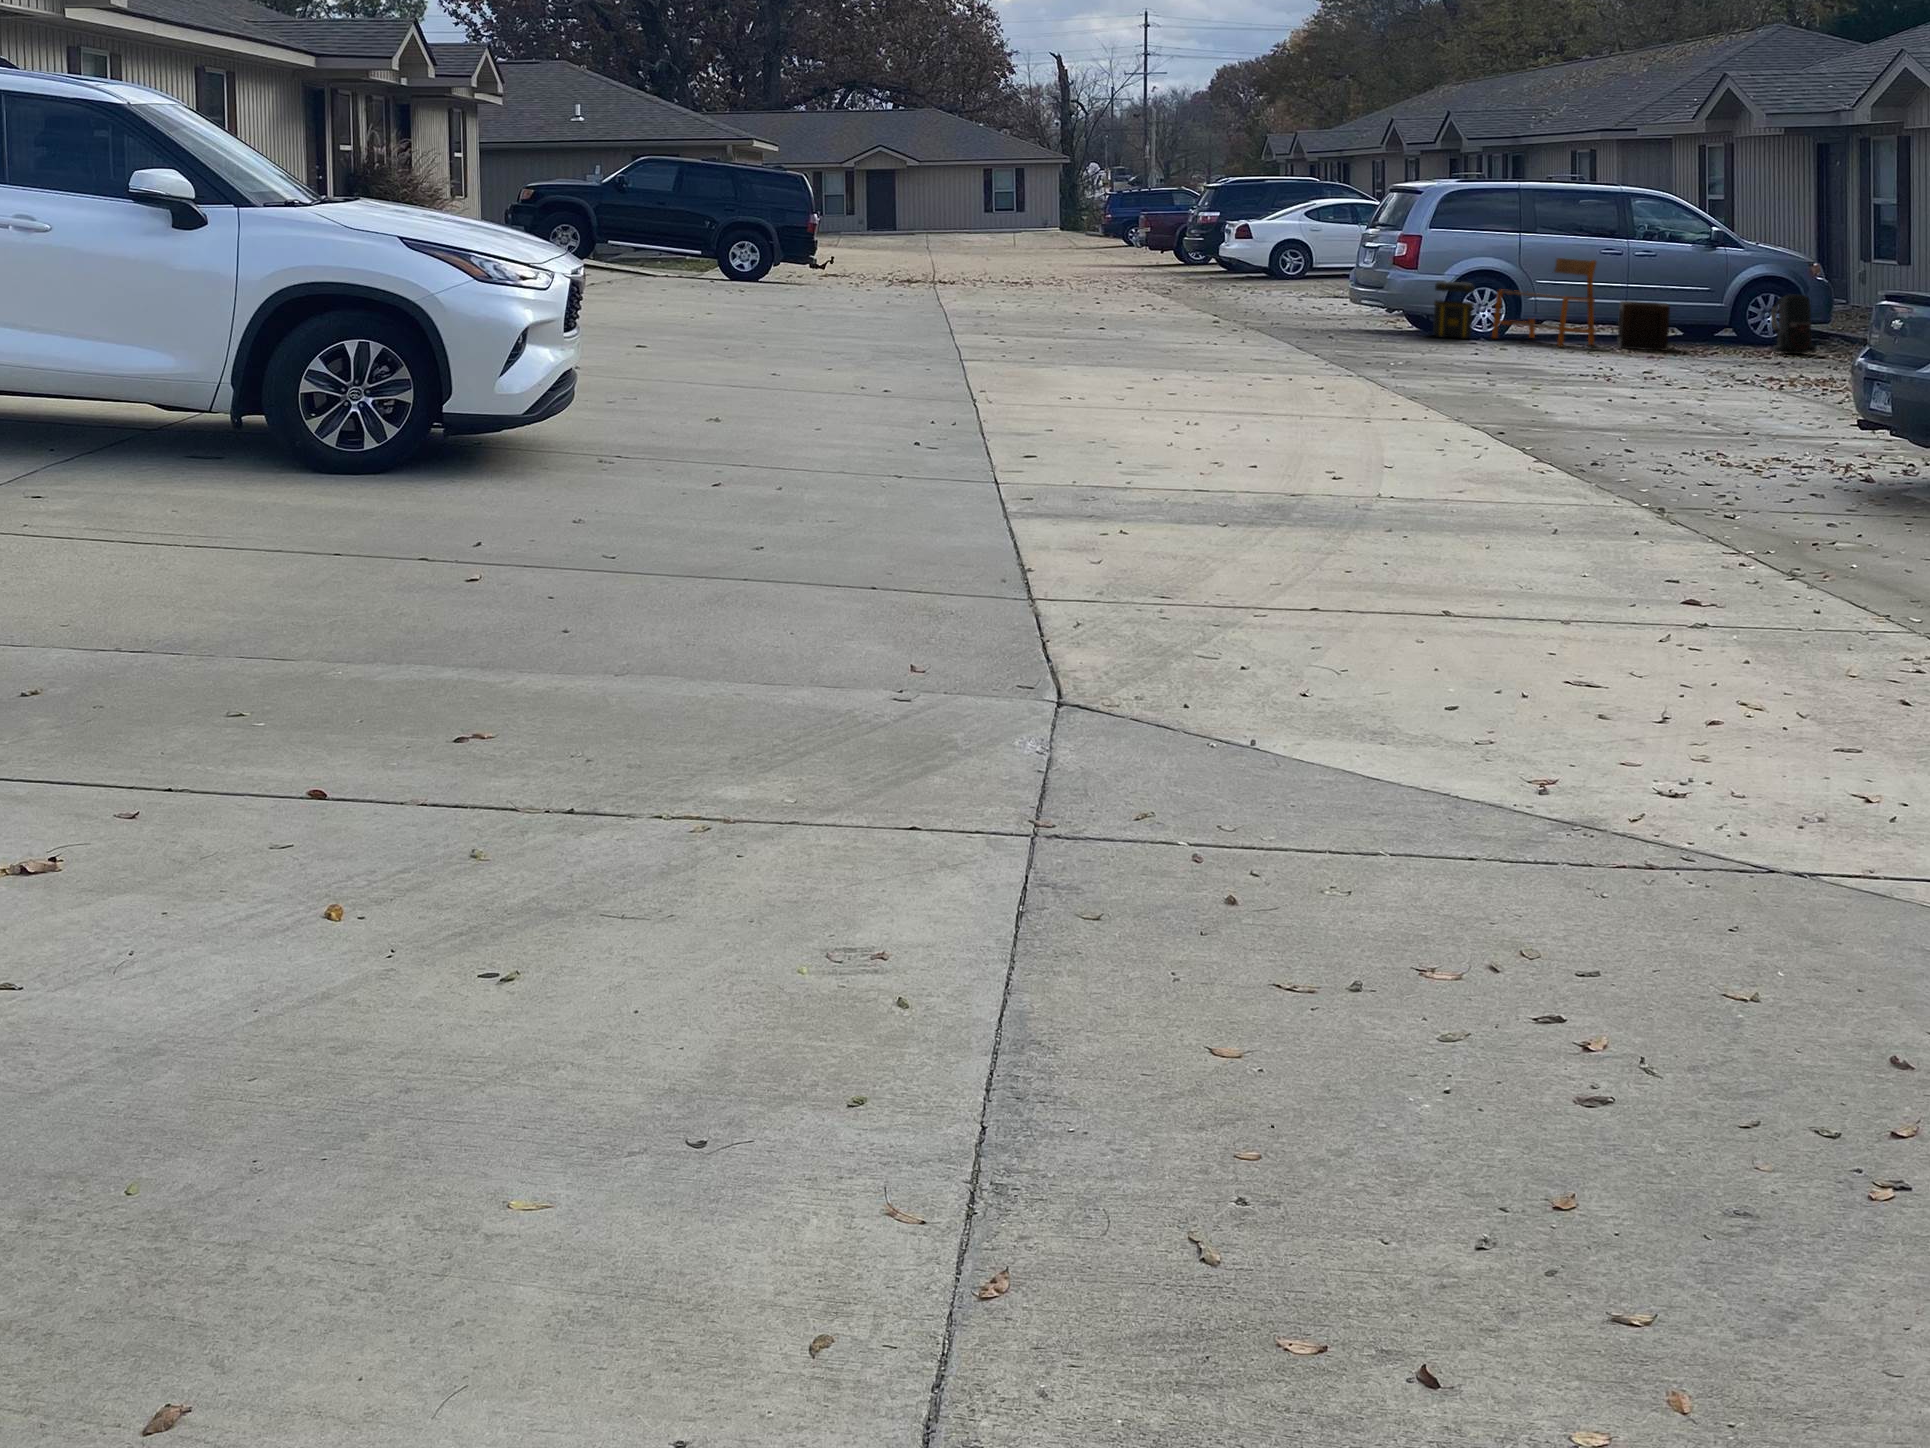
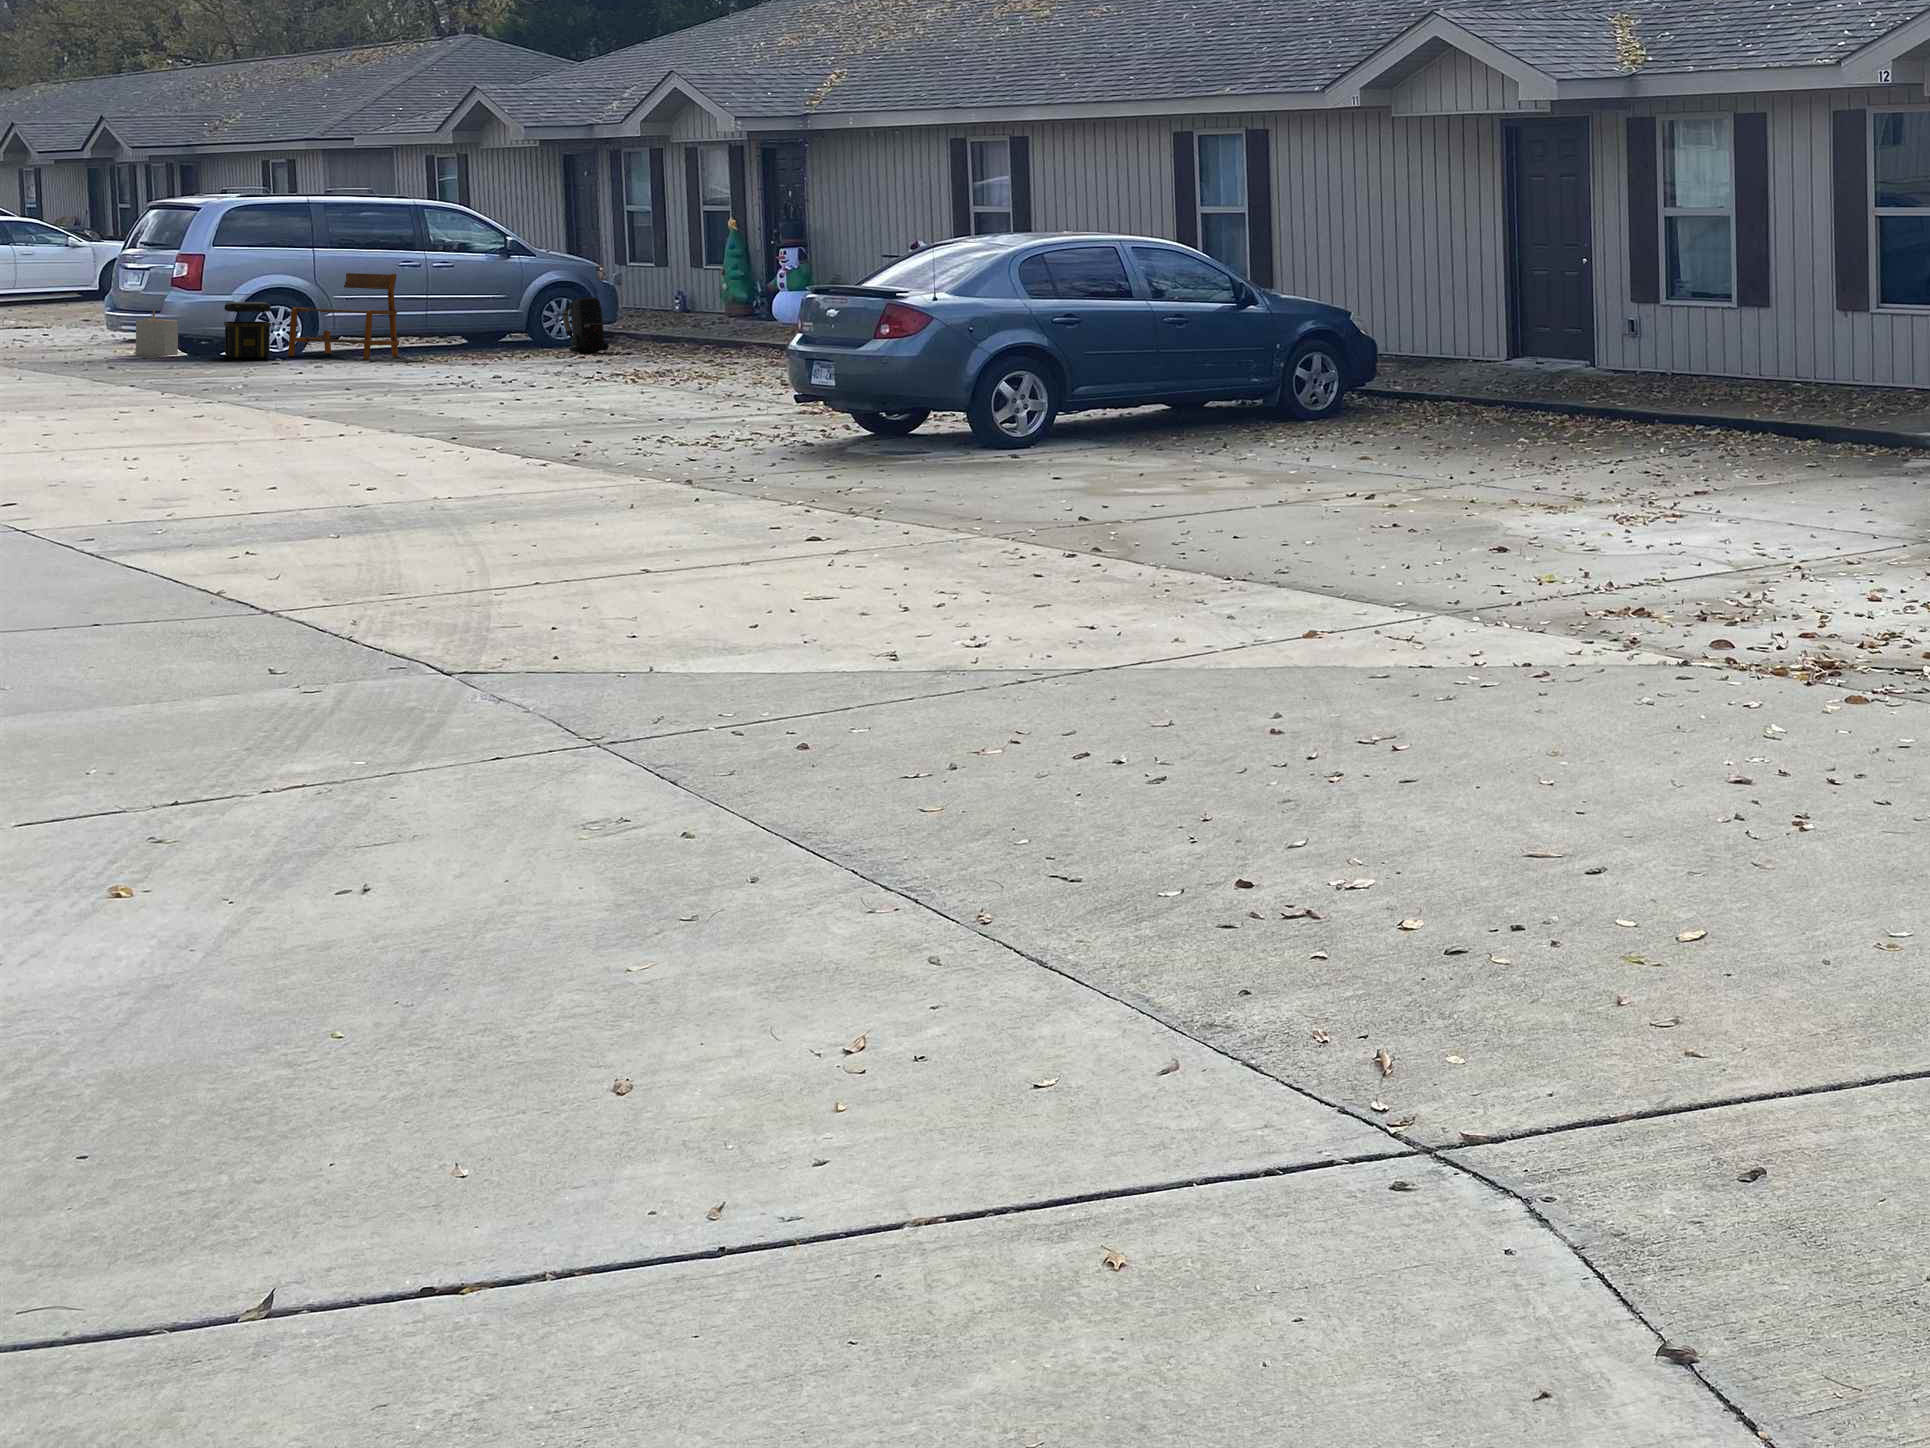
storage bin: none [1358,285,1396,331] -> present [136,309,178,356]
wooden crate: present [1618,301,1670,351] -> none [419,312,473,358]

